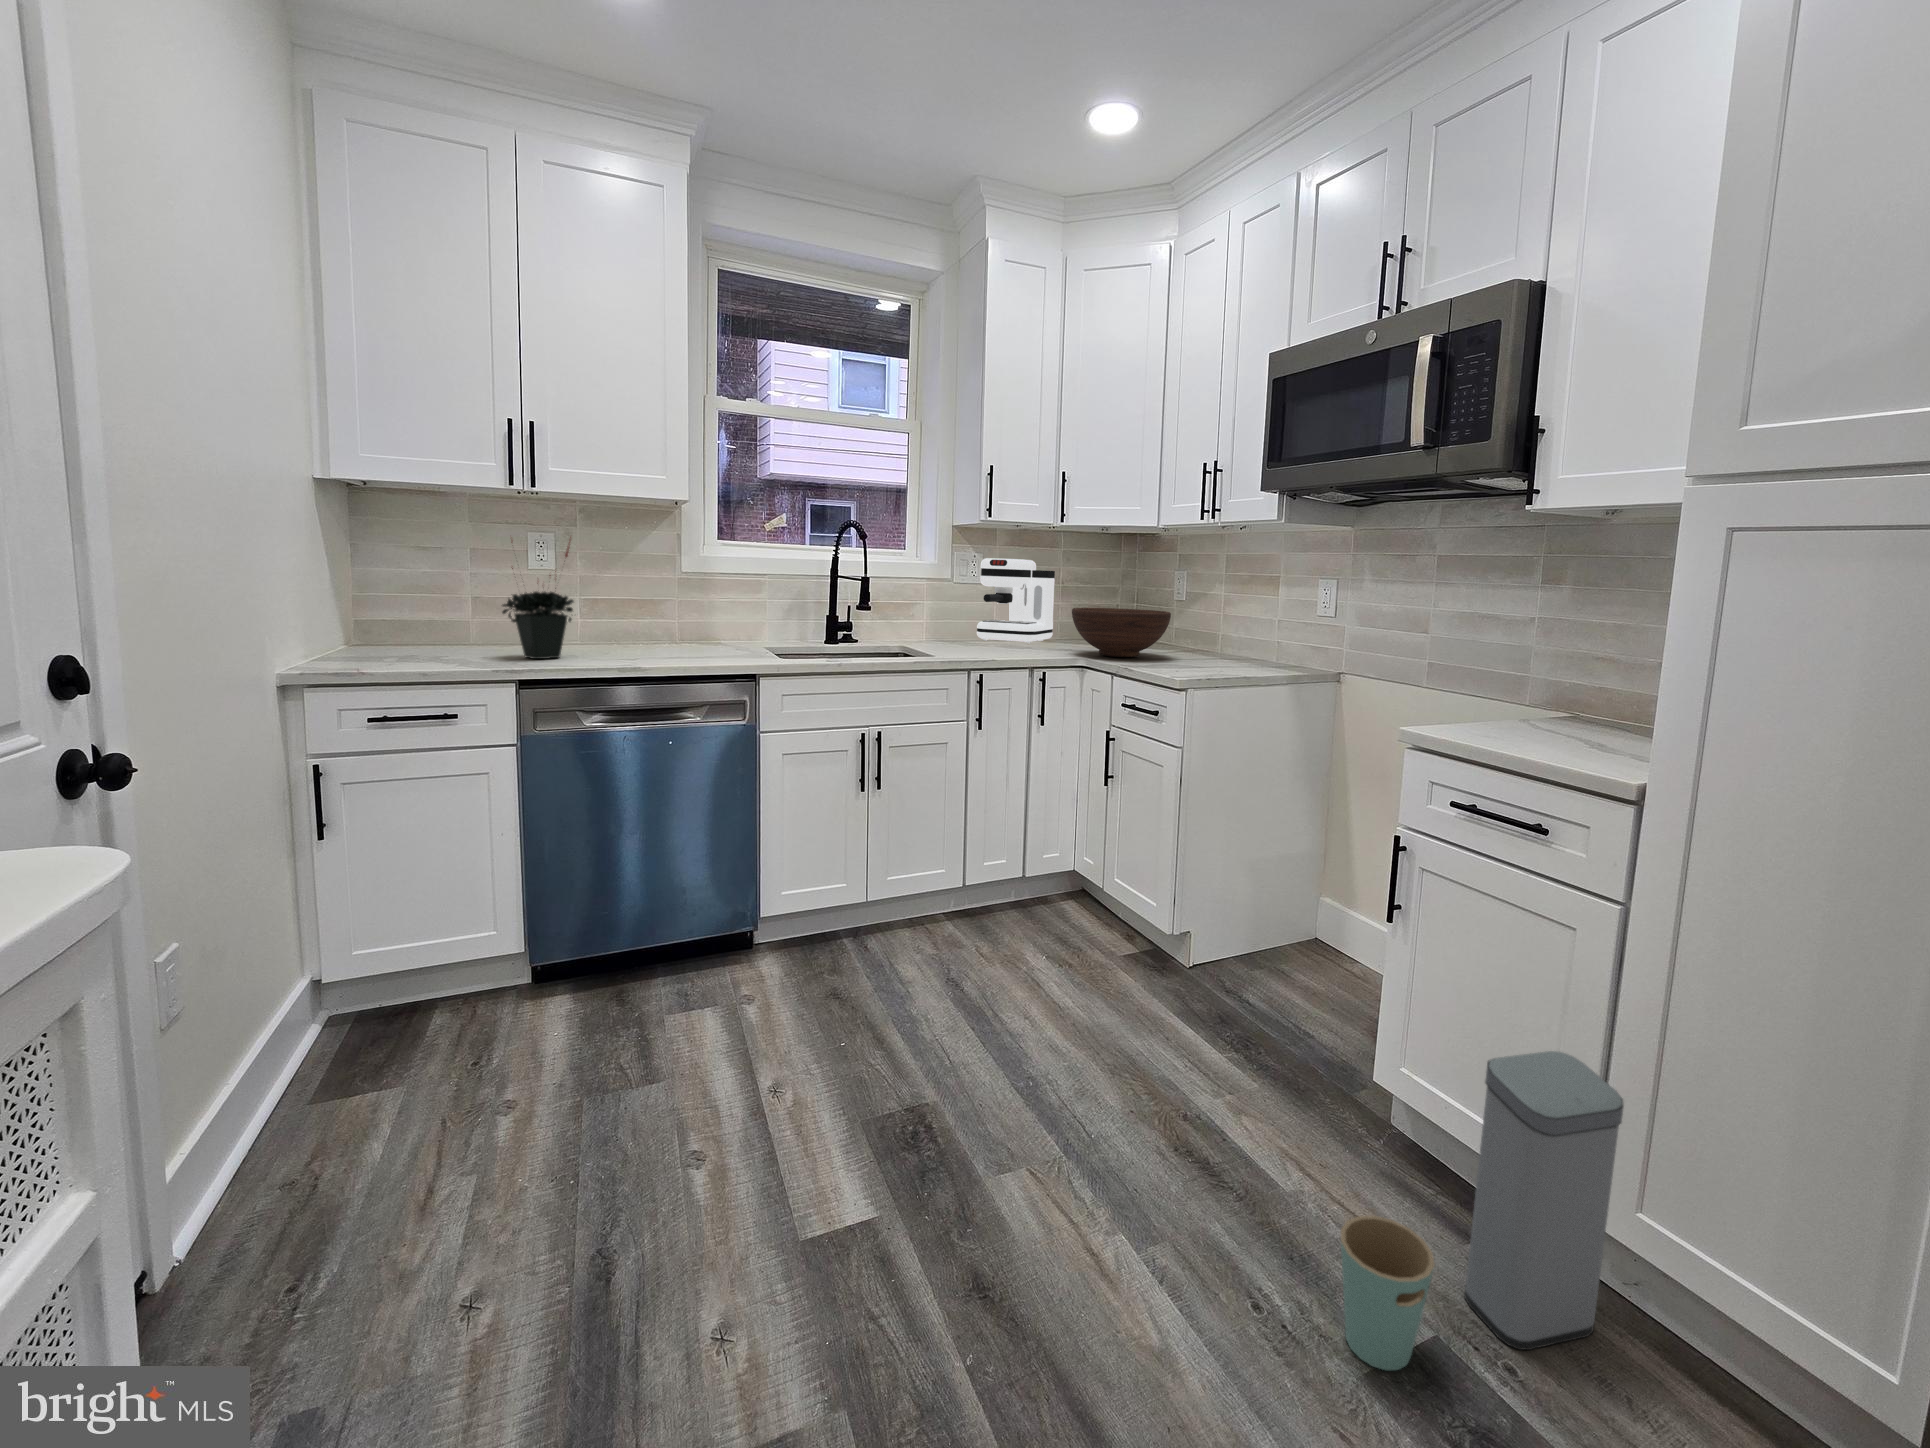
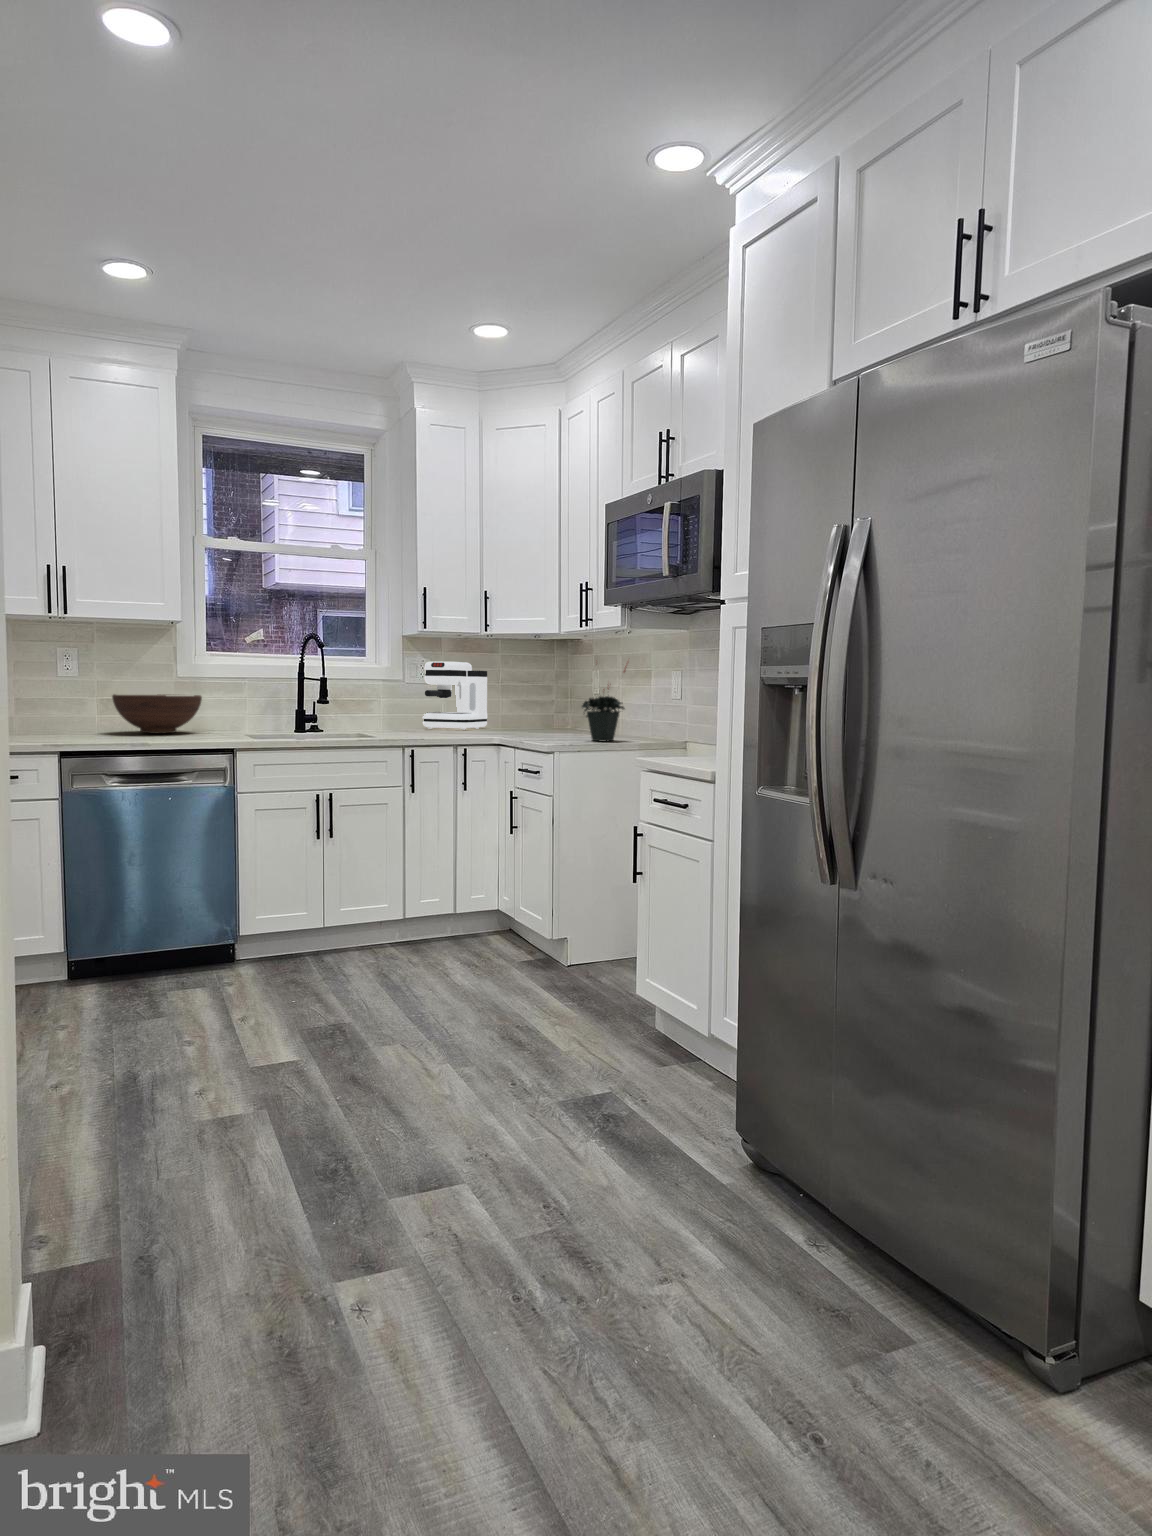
potted plant: present [502,542,574,659] -> present [582,666,626,742]
fruit bowl: present [1072,608,1171,657] -> present [112,694,202,734]
trash can: present [1341,1051,1624,1370] -> none [566,945,733,1122]

